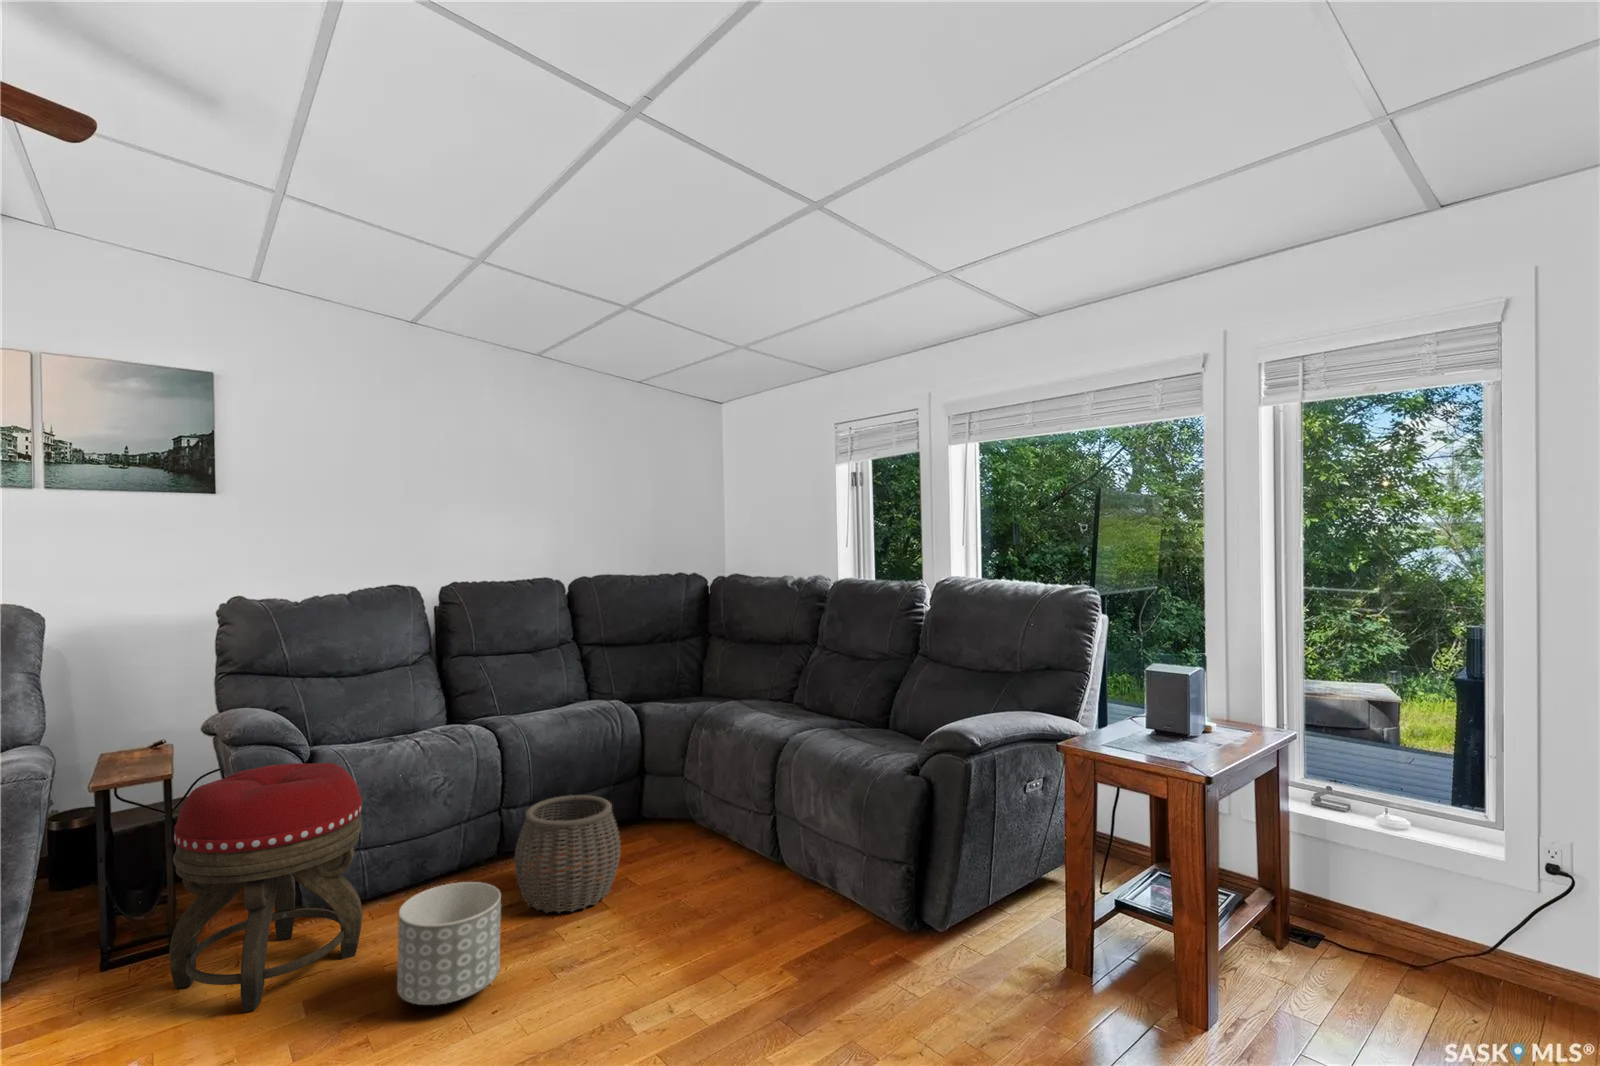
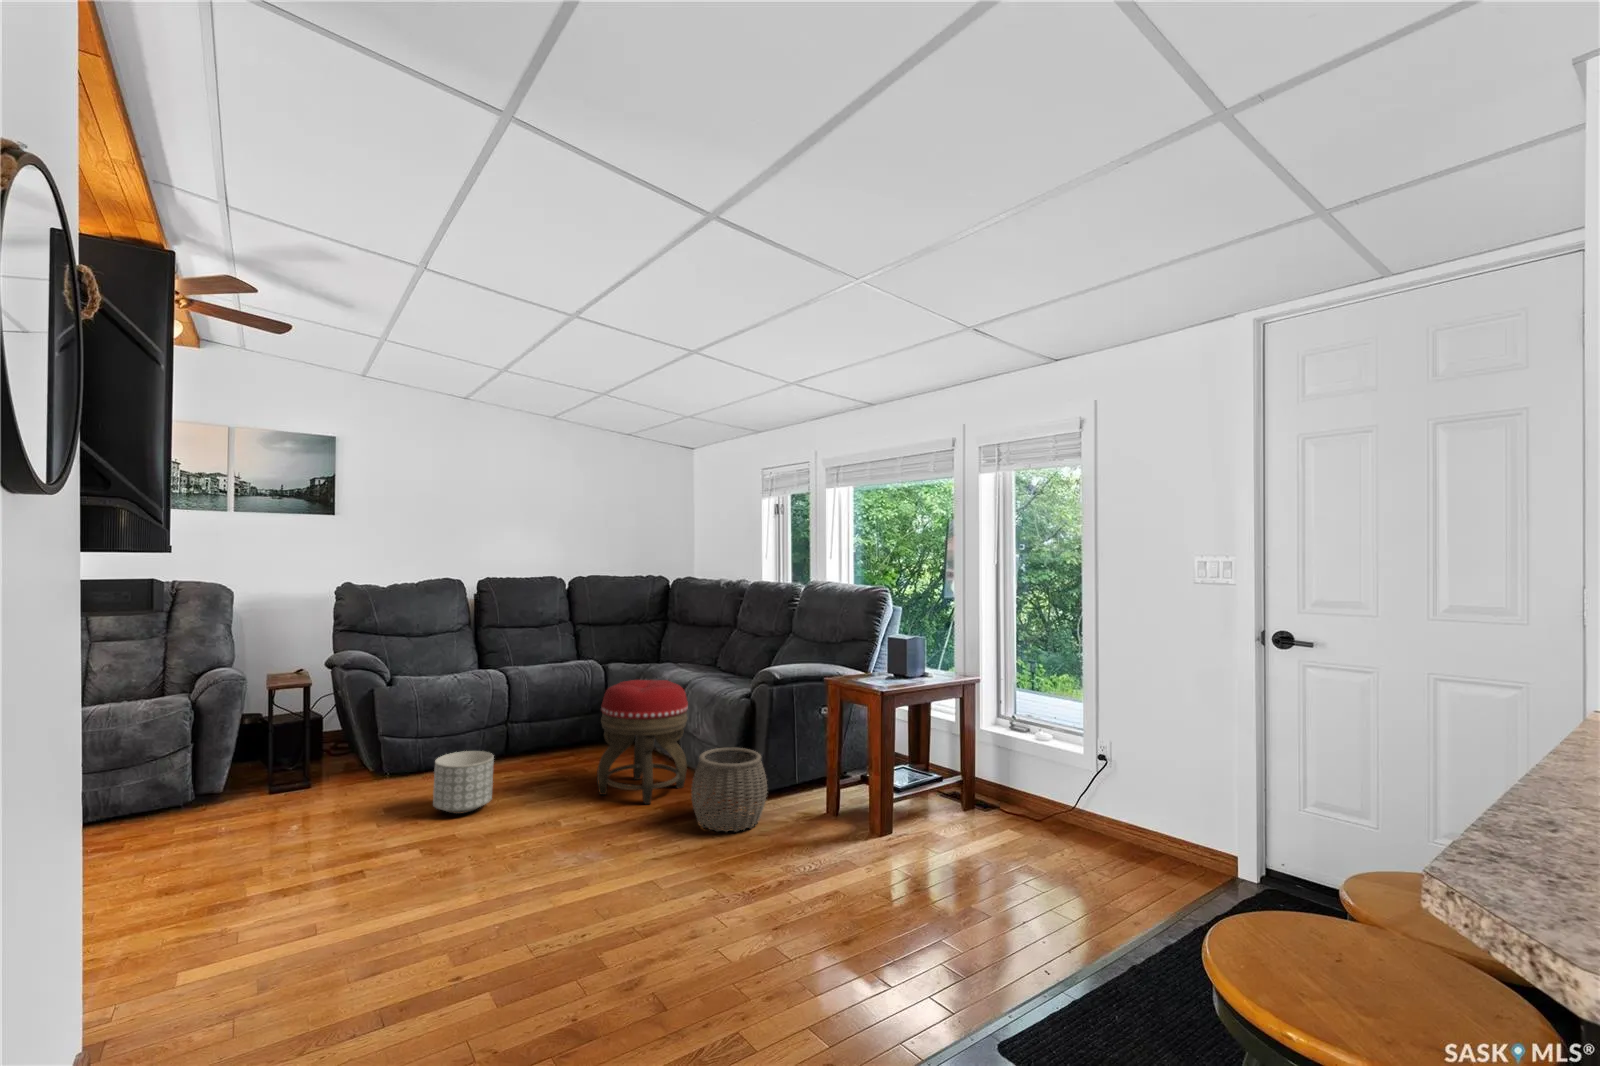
footstool: present [169,763,362,1012] -> present [597,680,688,804]
woven basket: present [514,795,621,913] -> present [691,748,767,832]

